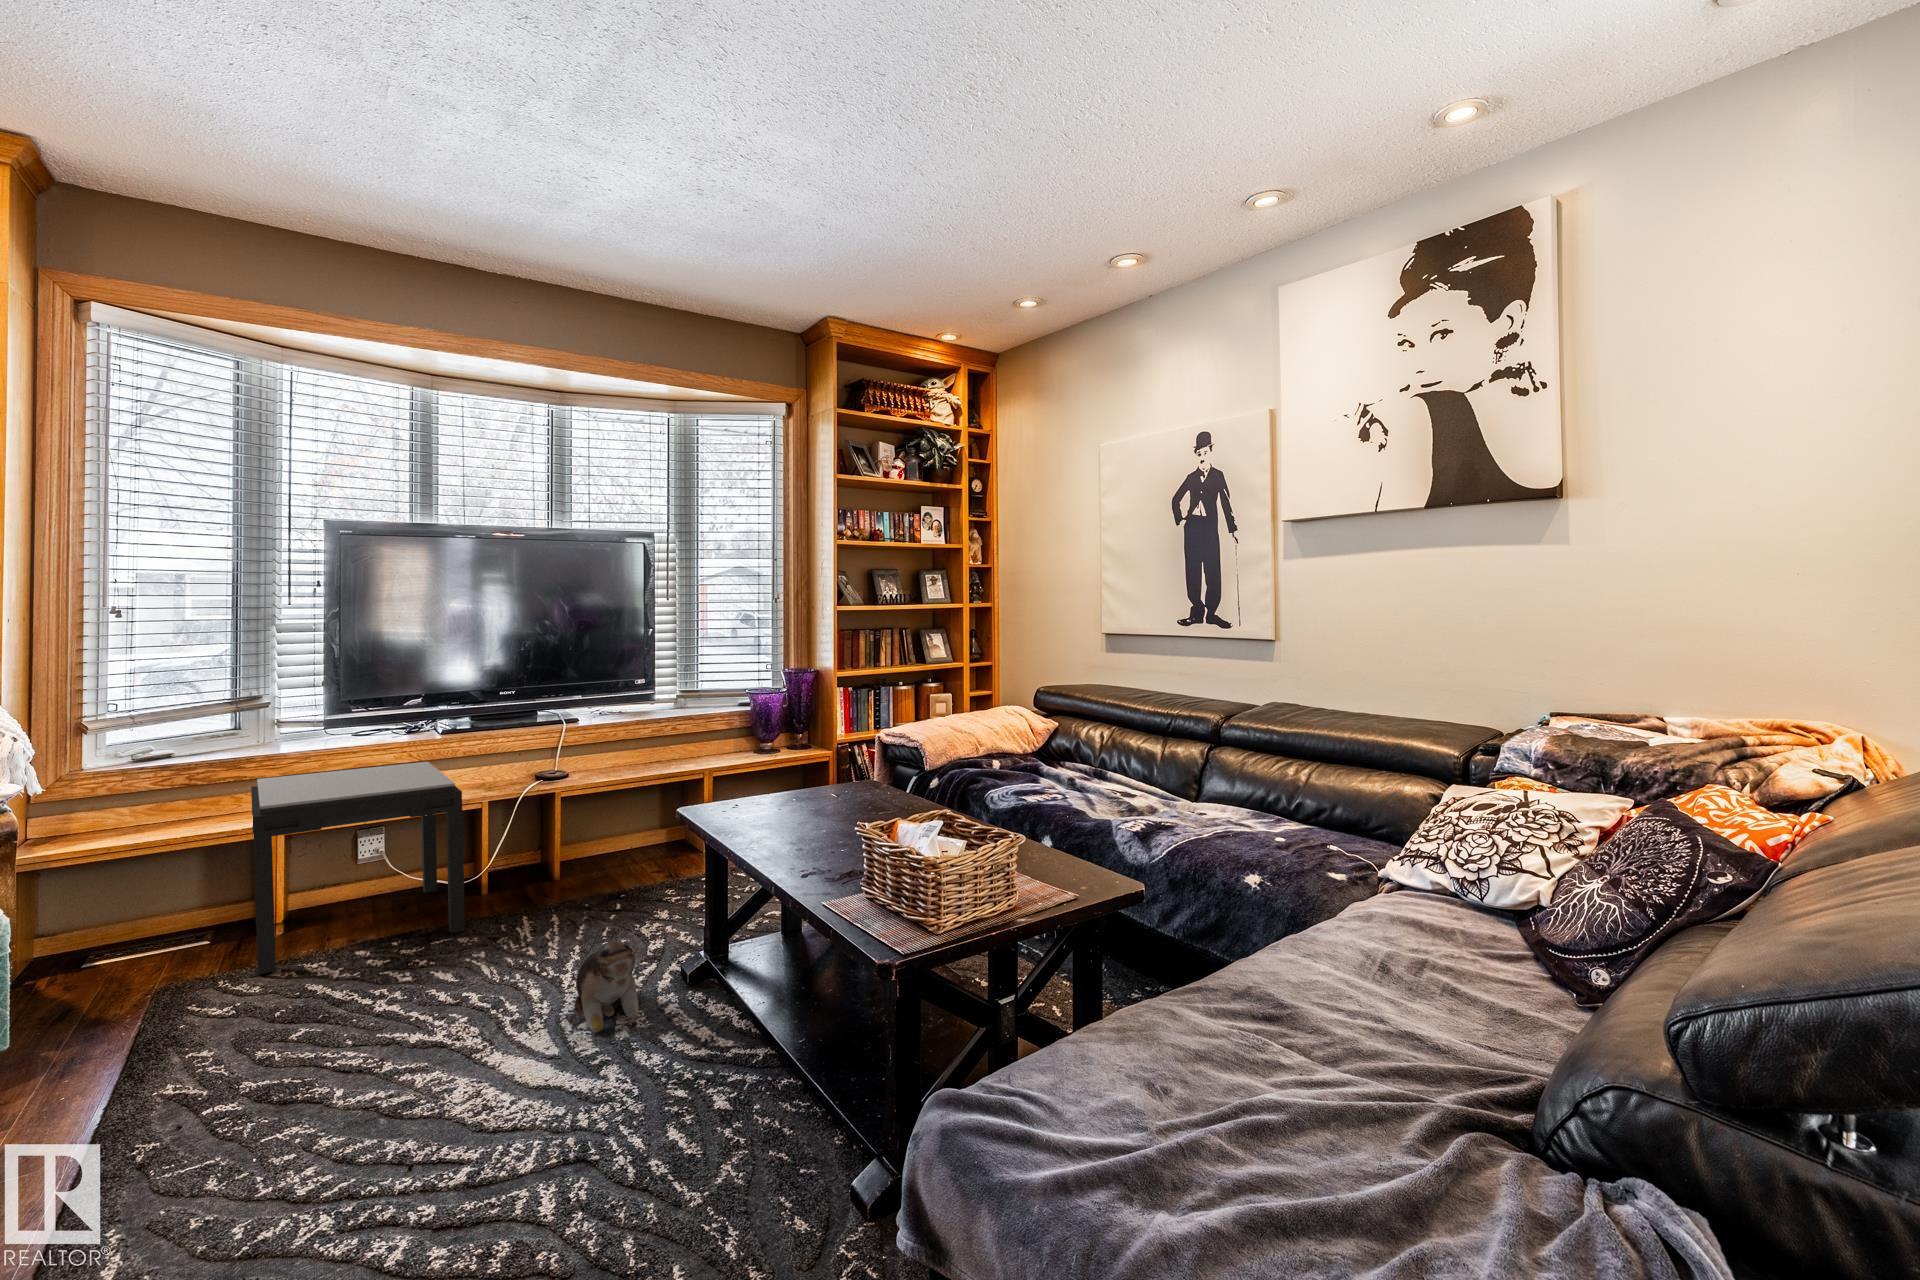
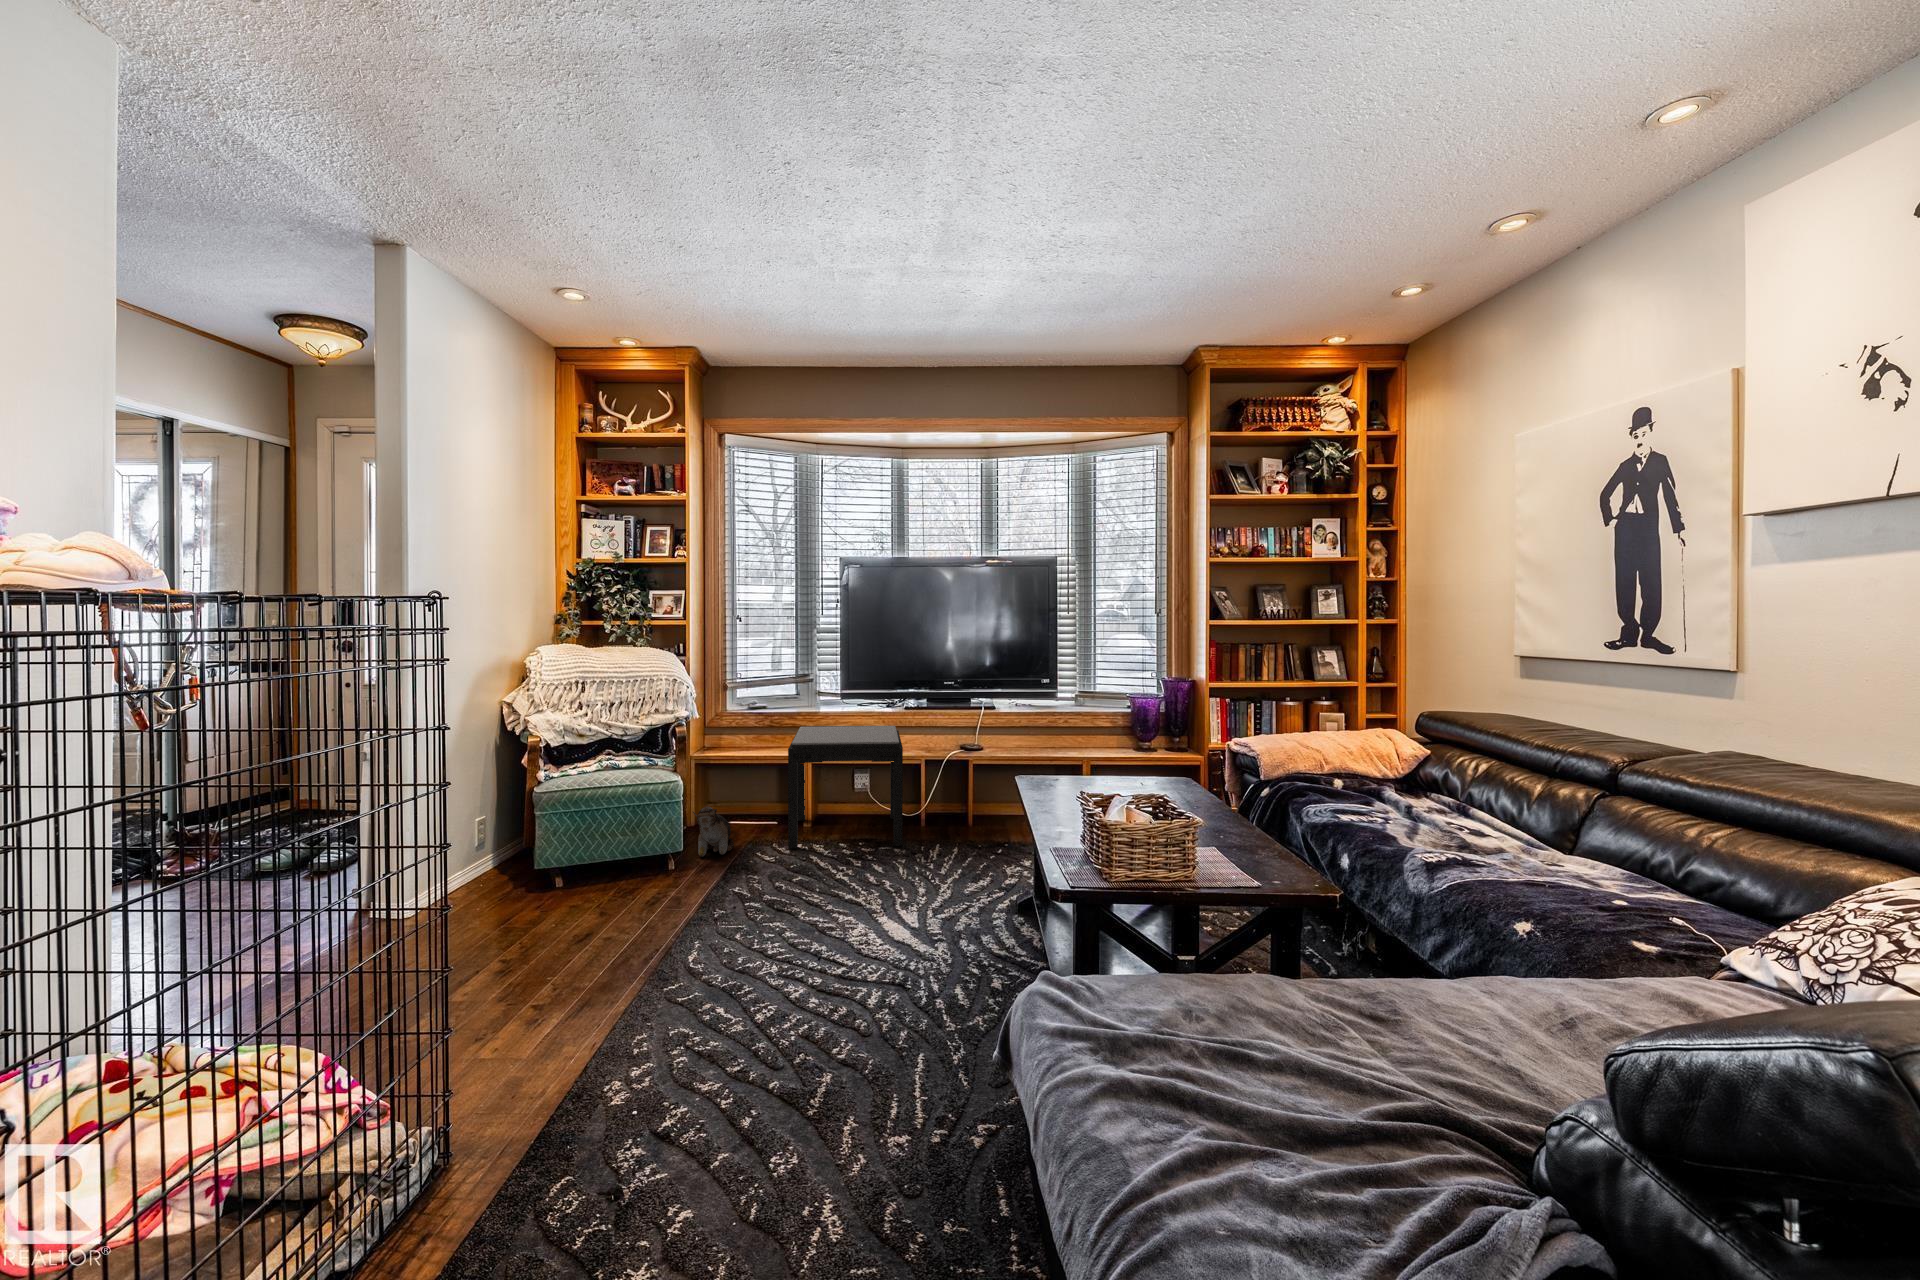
plush toy: present [575,940,639,1033] -> present [693,806,734,857]

